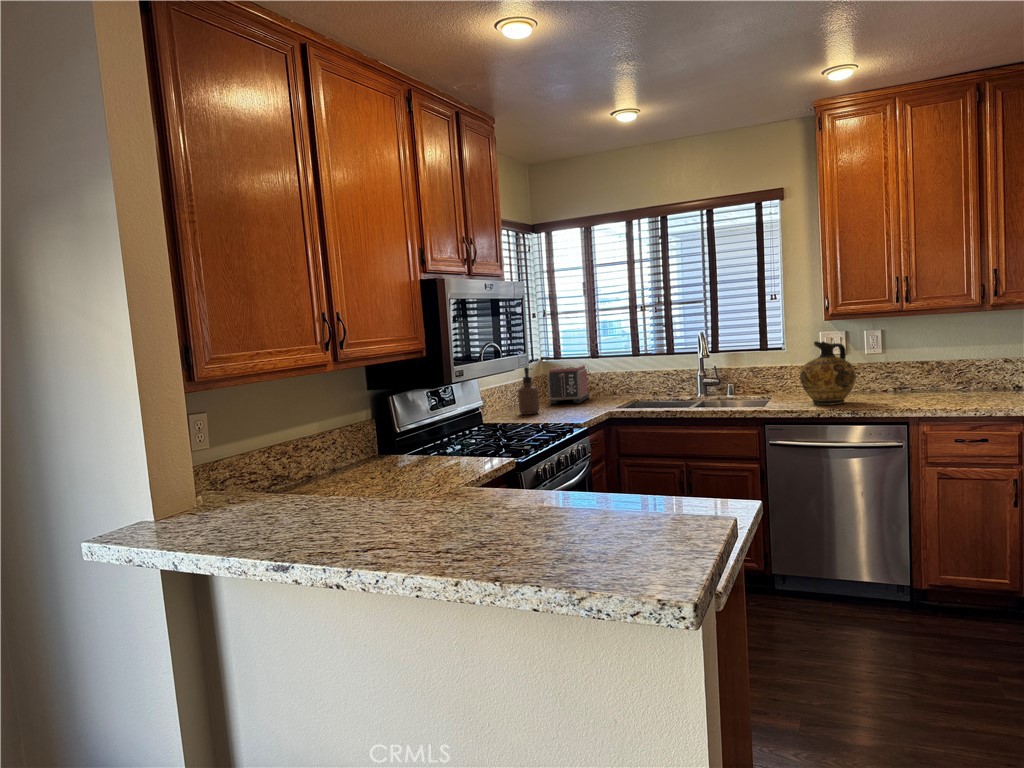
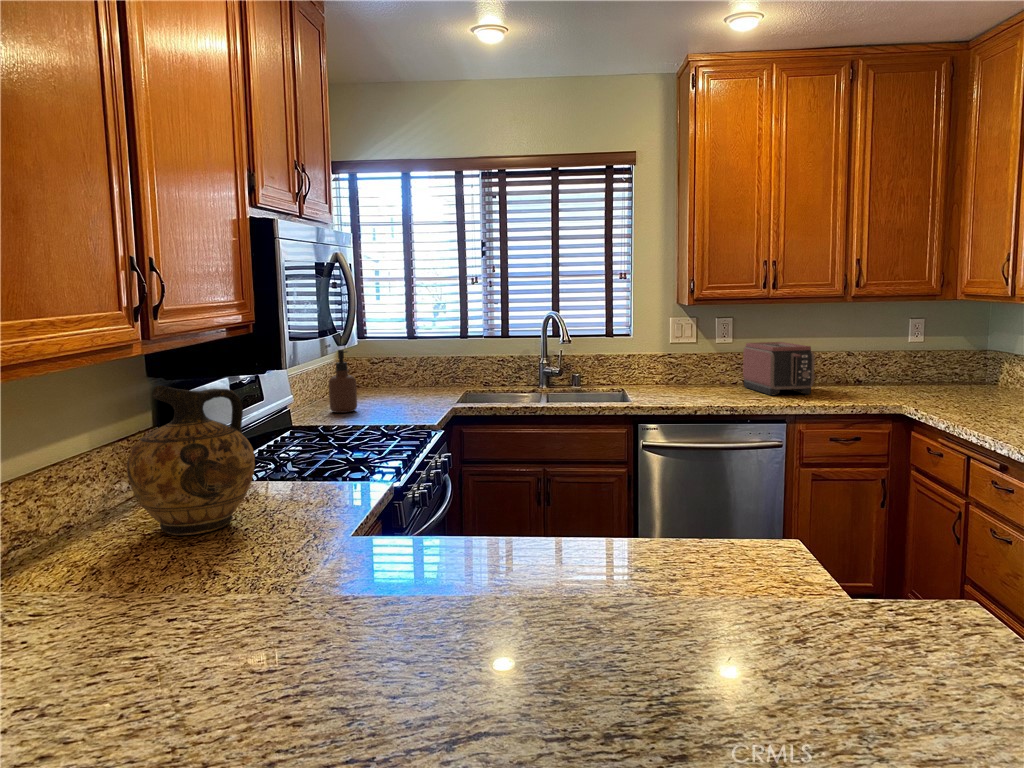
ceramic jug: present [800,341,856,405] -> present [127,385,255,535]
toaster: present [547,365,589,404] -> present [743,342,815,395]

